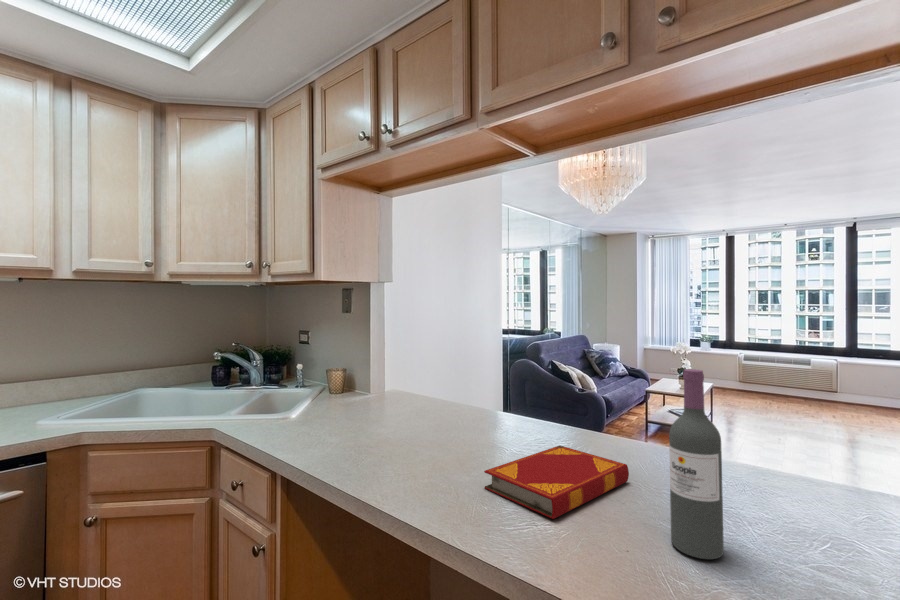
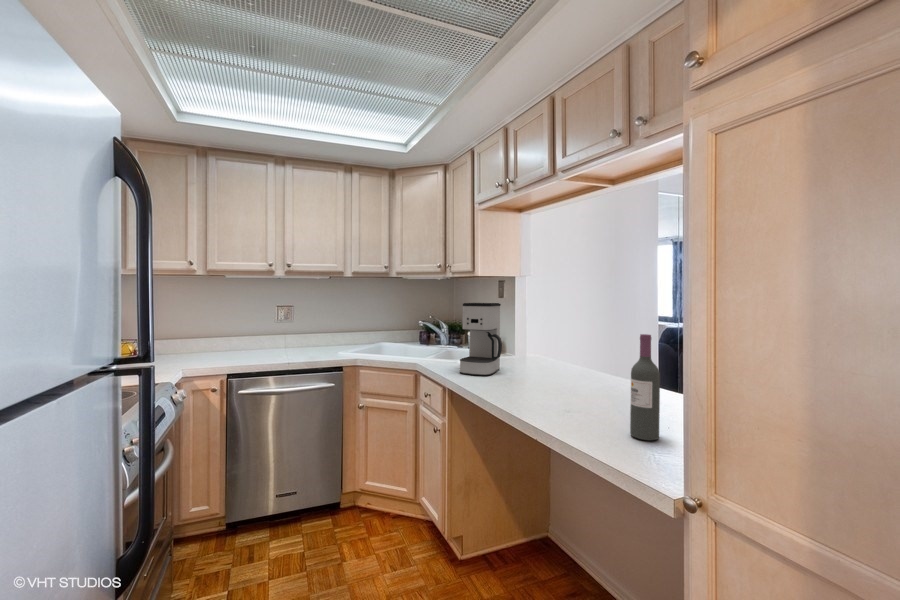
coffee maker: none [300,320,371,442] -> present [460,303,502,376]
hardback book: present [484,445,629,519] -> none [548,389,645,416]

